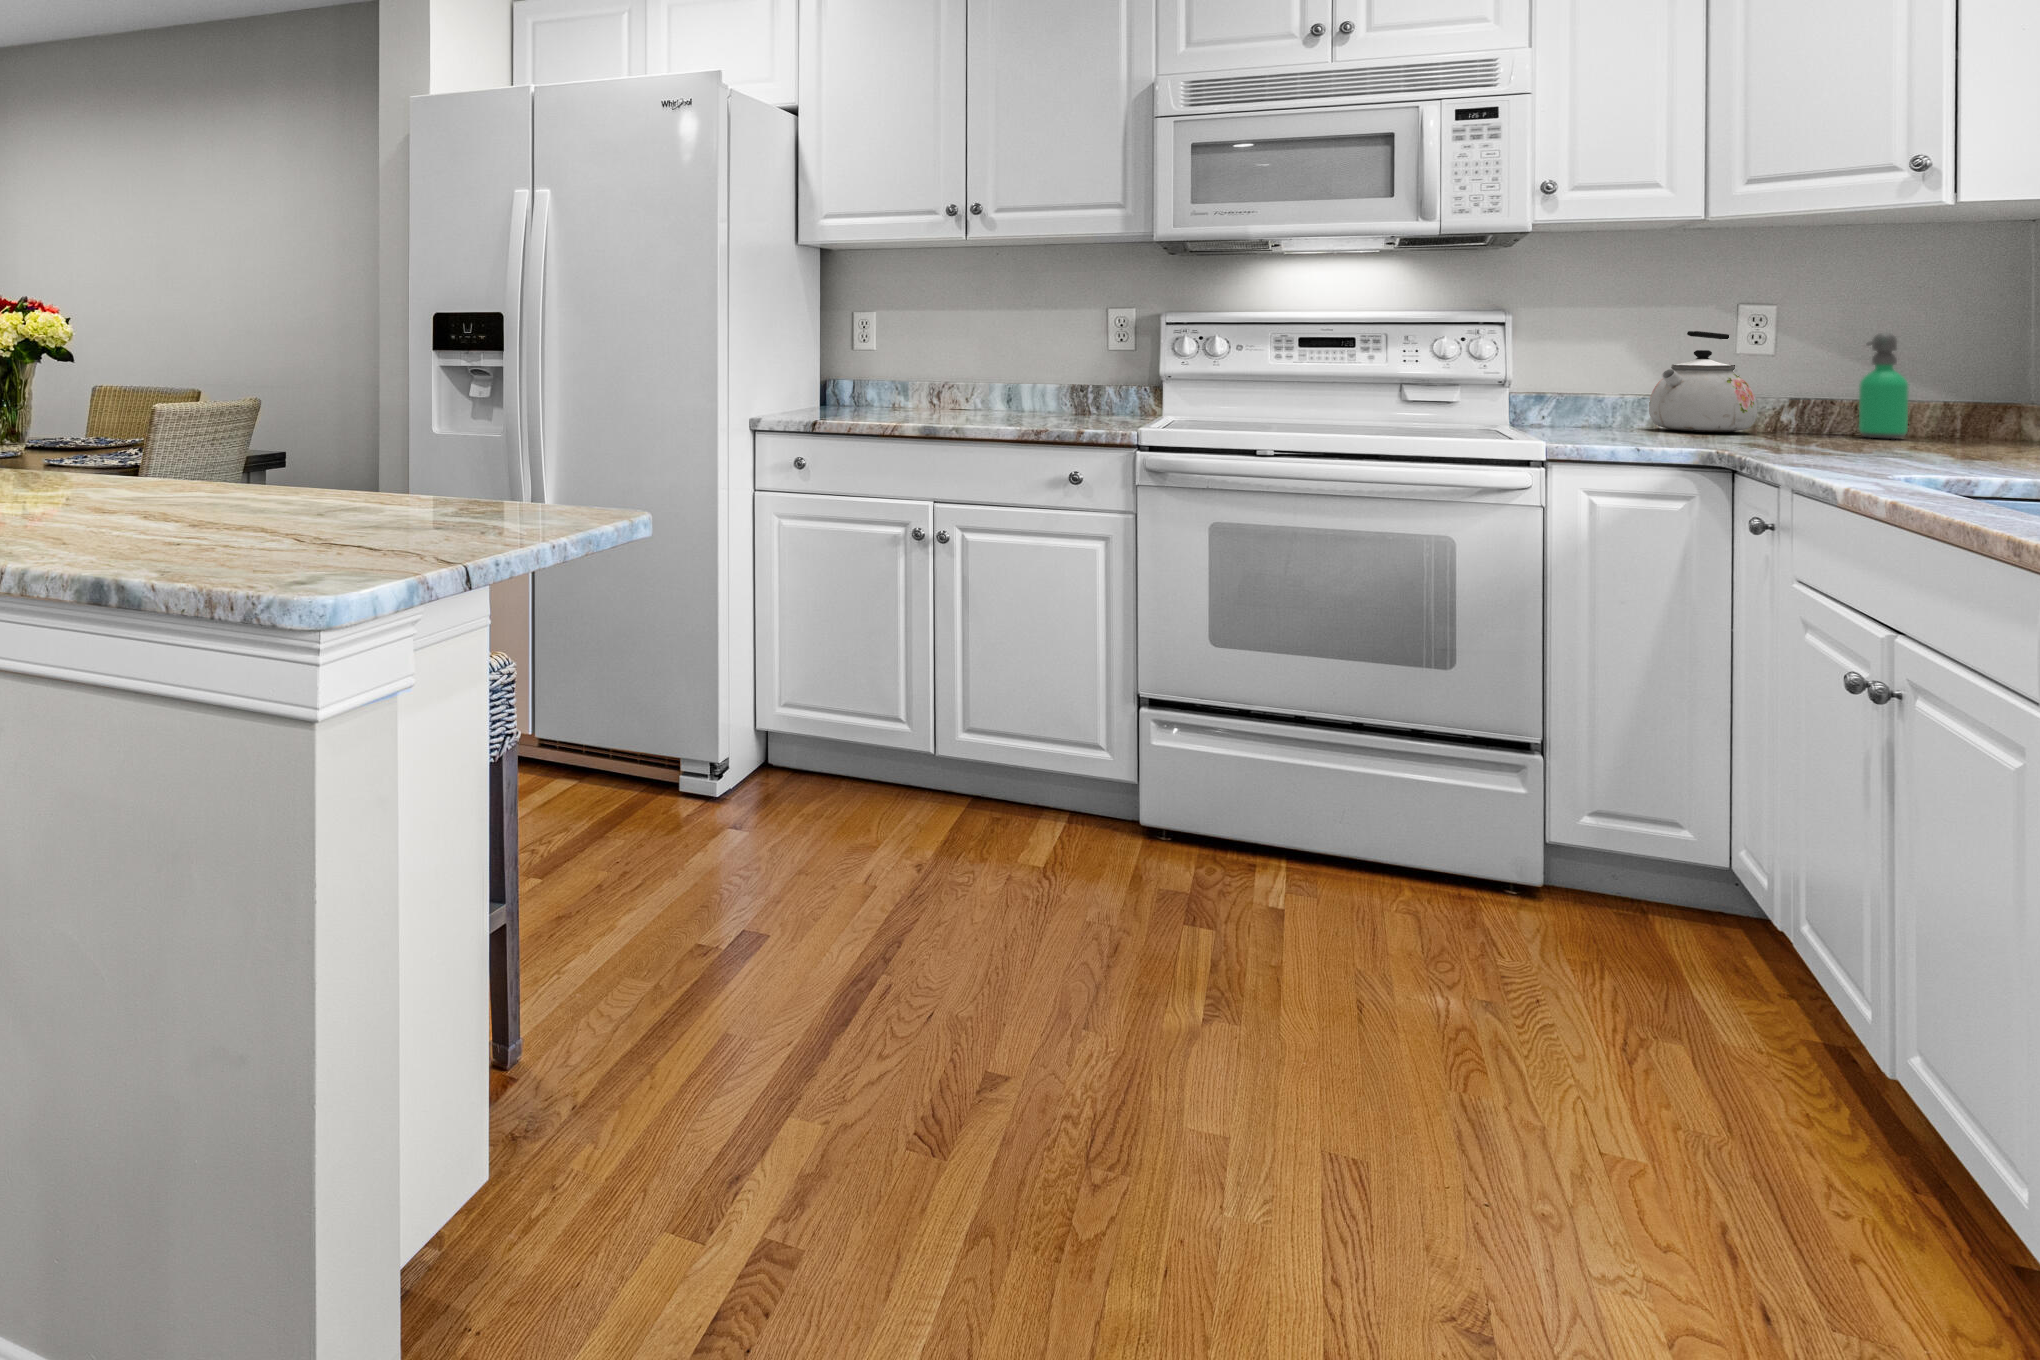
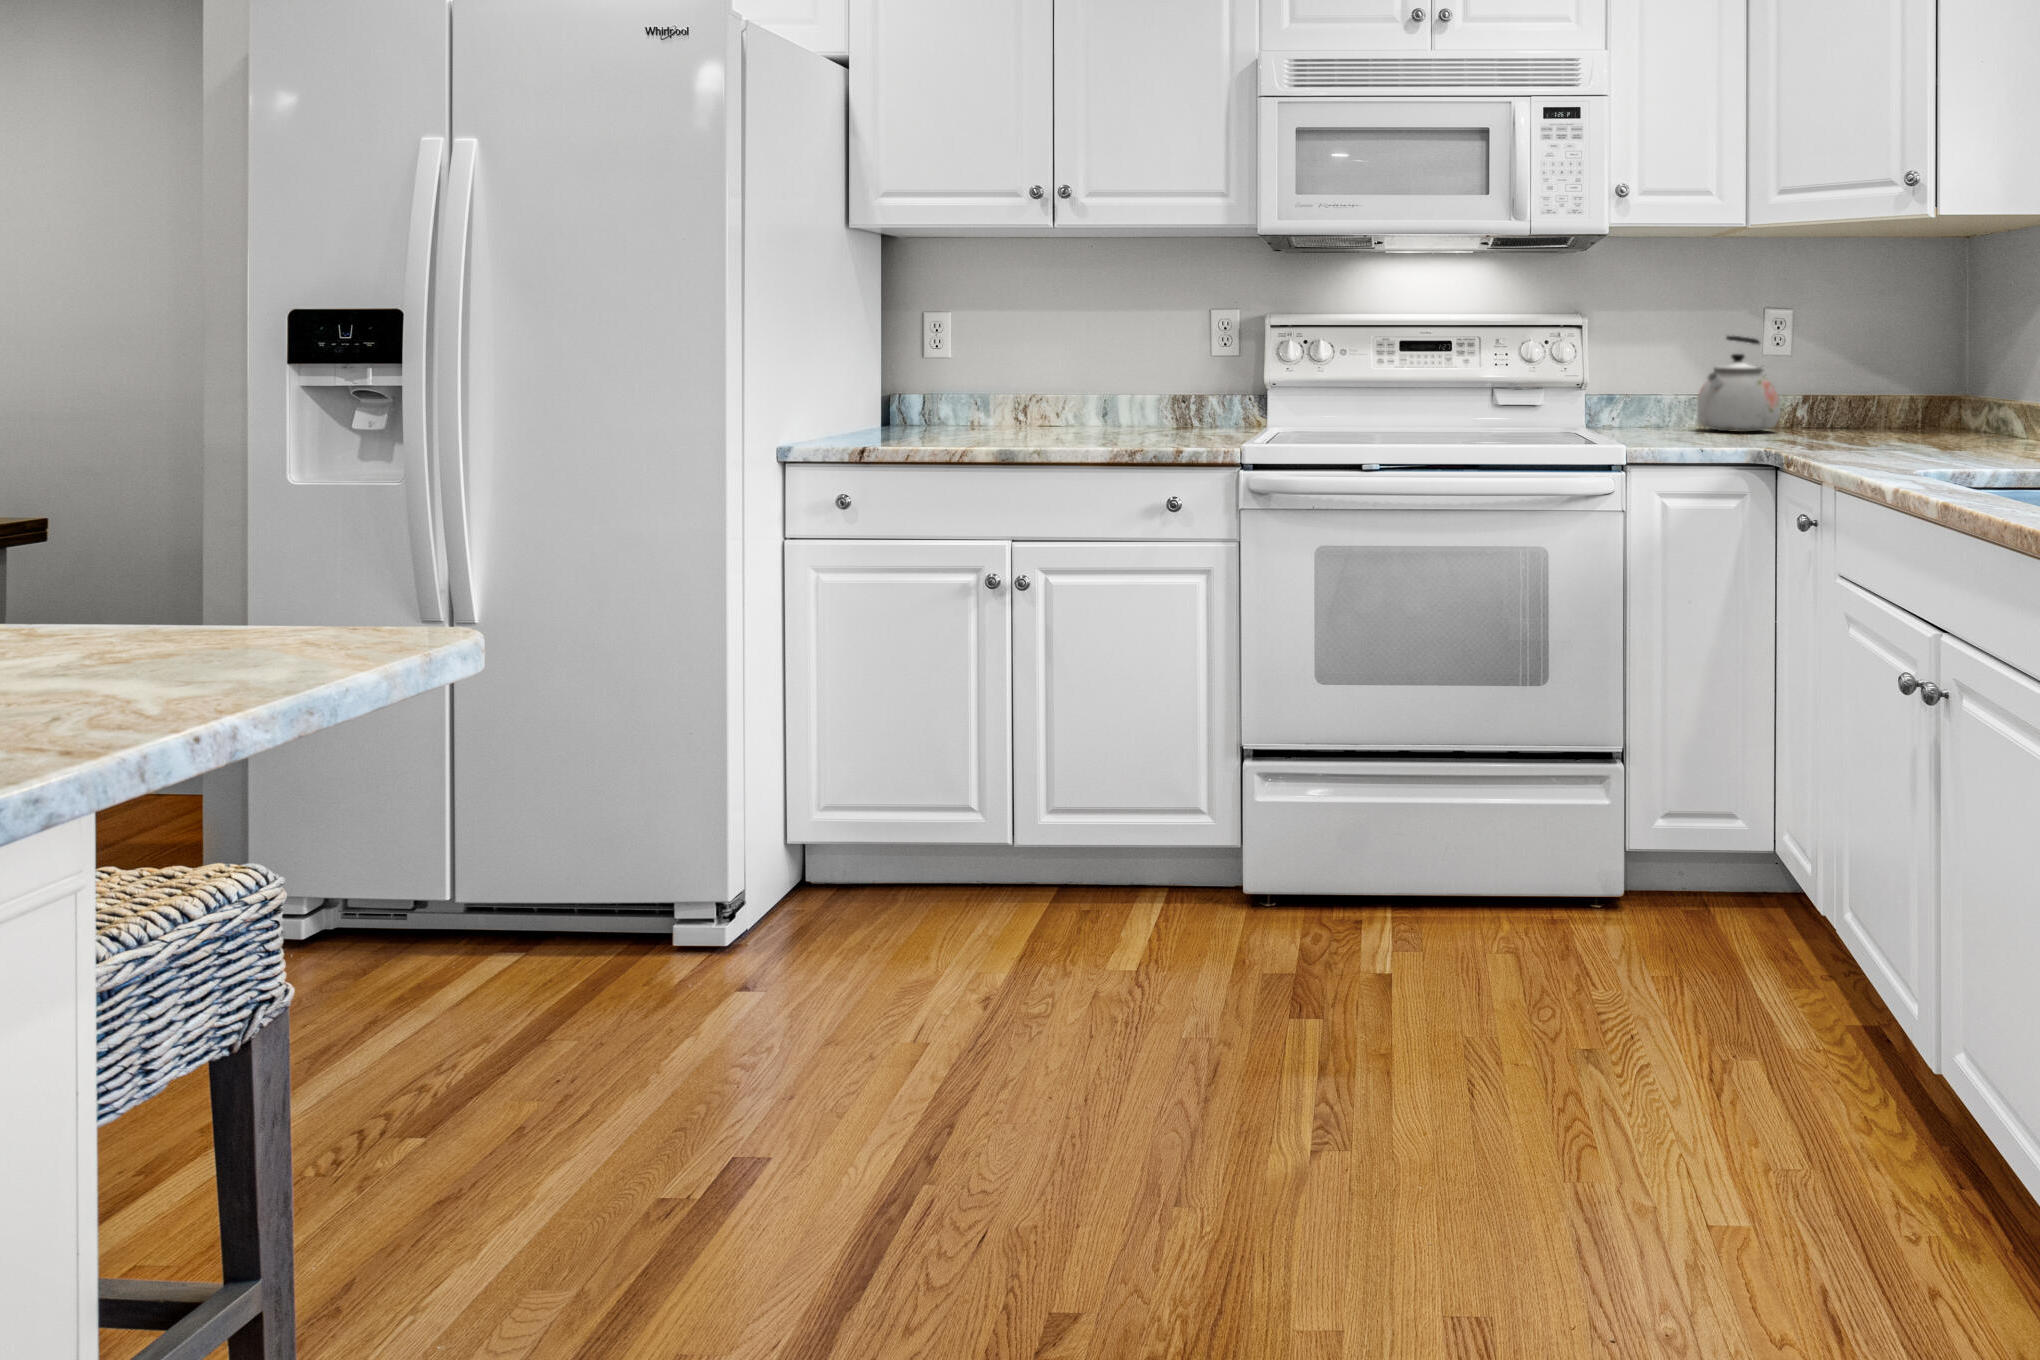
soap dispenser: present [1859,333,1909,439] -> none [1854,337,1889,433]

